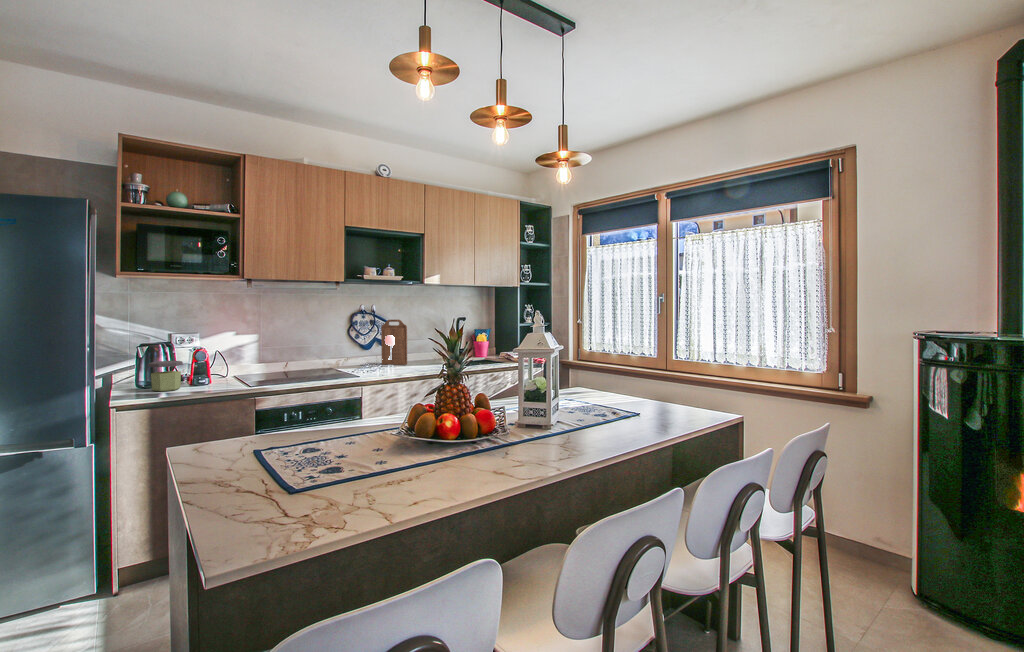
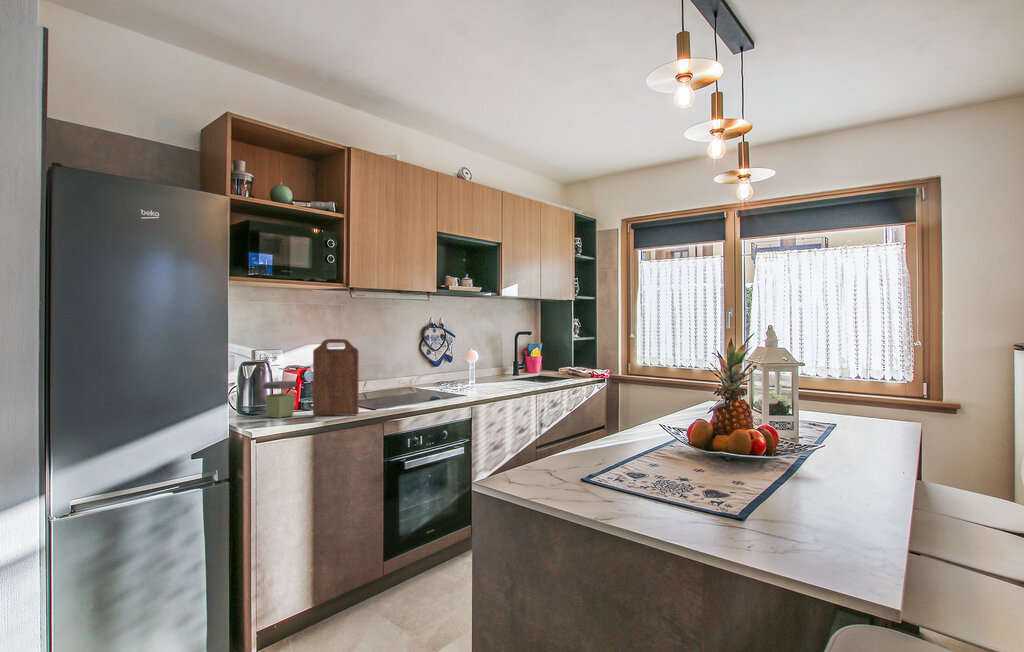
cutting board: present [381,319,407,365] -> present [313,339,359,415]

